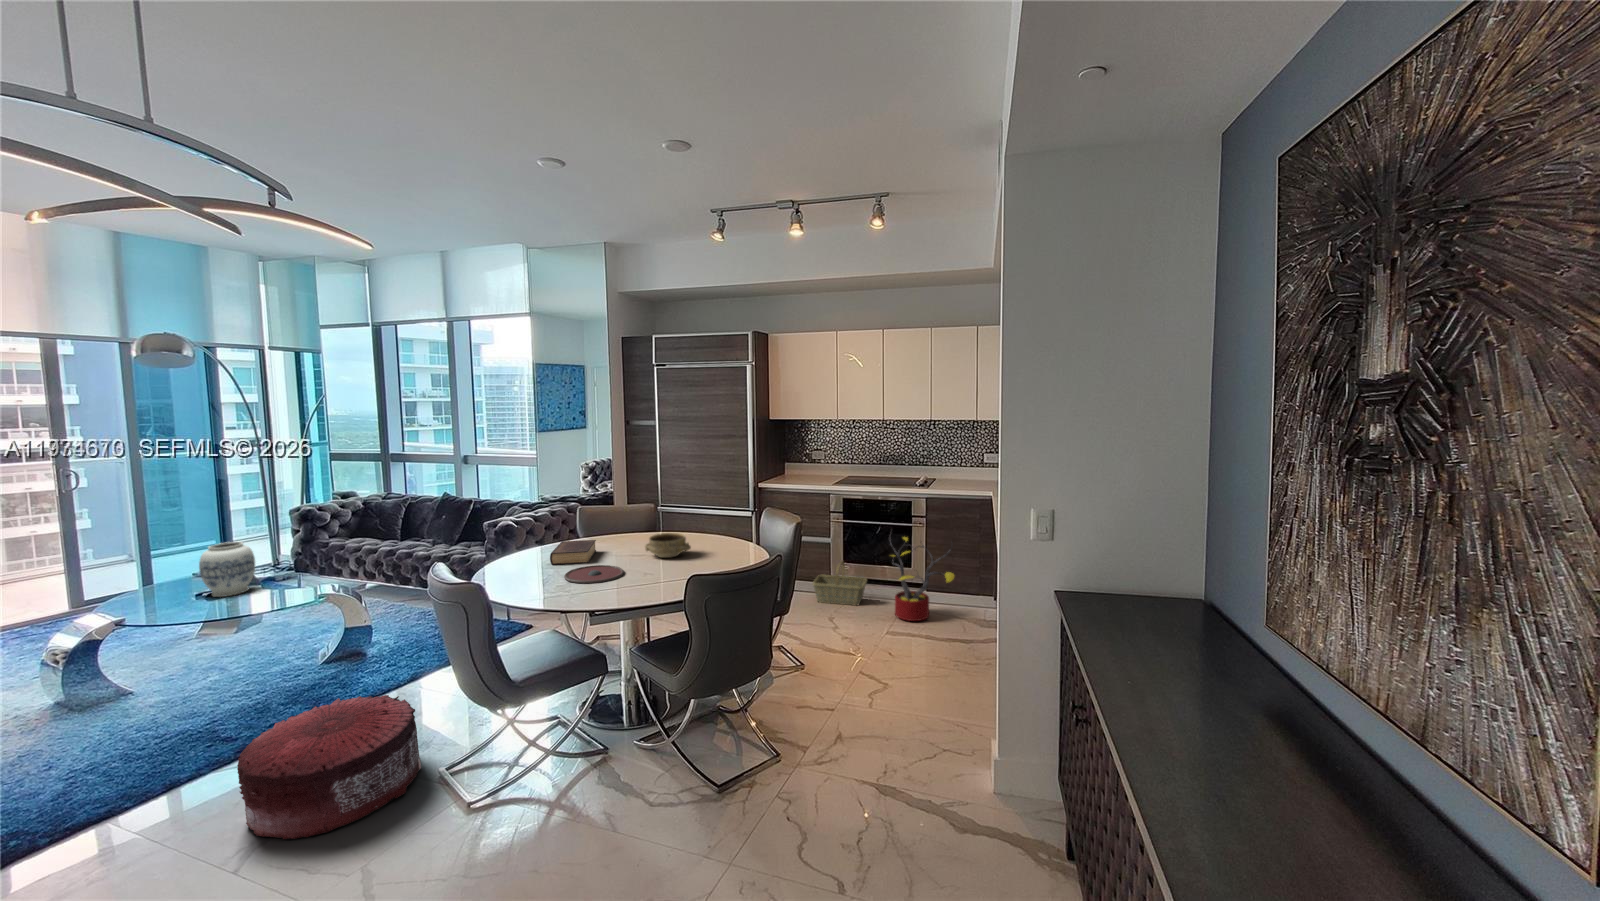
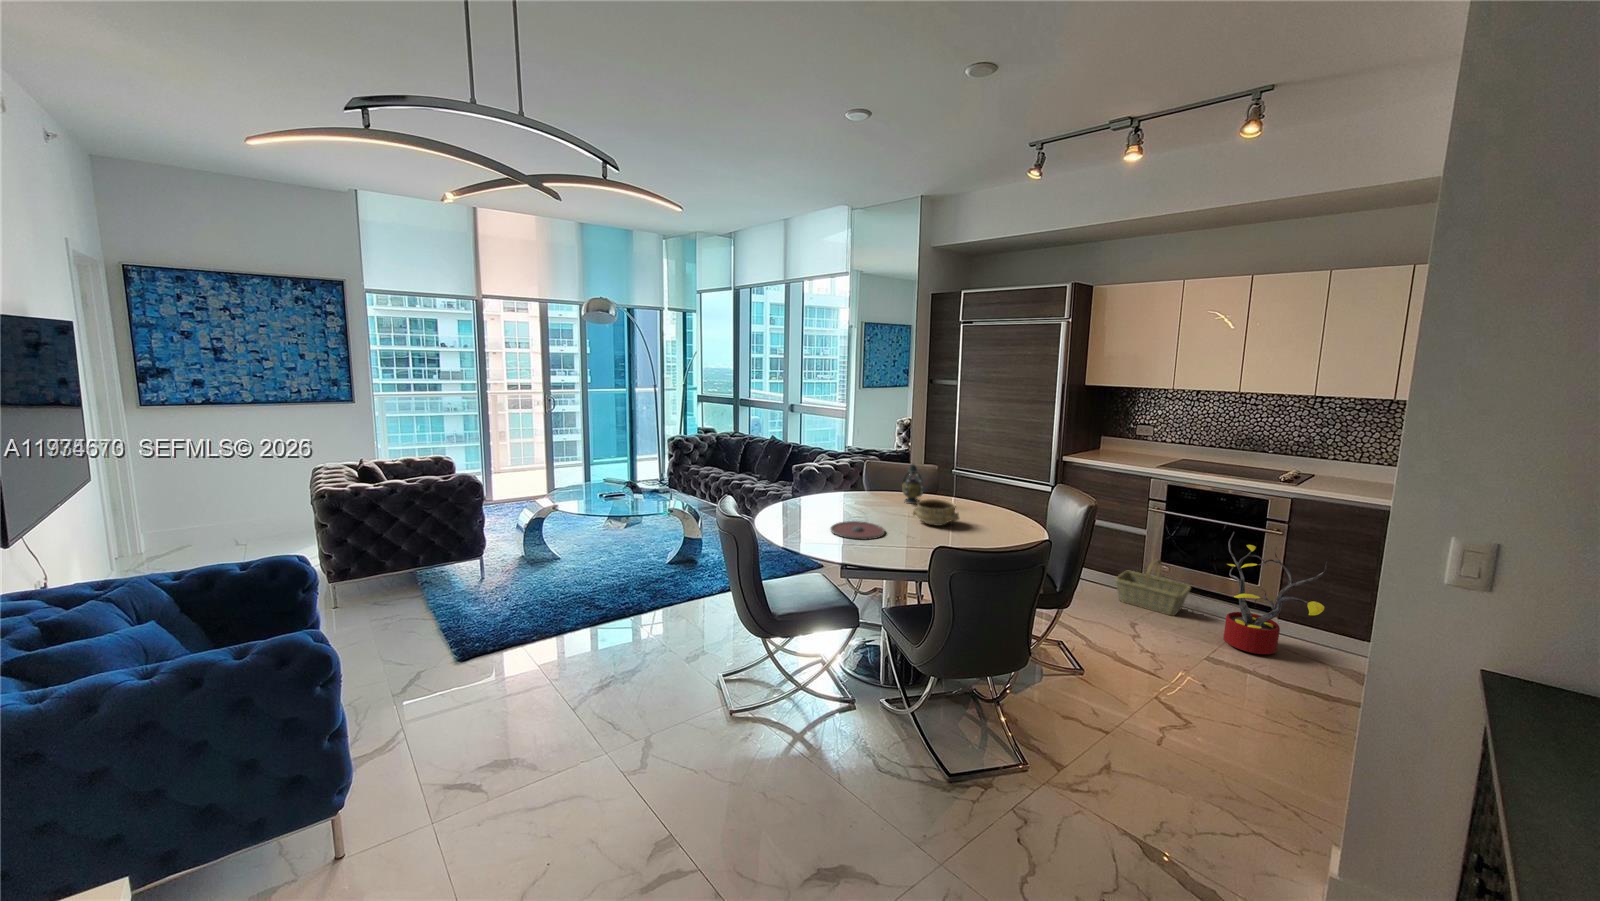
teapot: none [626,502,649,542] -> present [902,464,924,504]
book: present [550,540,596,565] -> none [825,494,870,518]
vase: present [199,542,255,597] -> none [603,461,635,500]
pouf: present [237,695,421,839] -> none [590,595,709,698]

